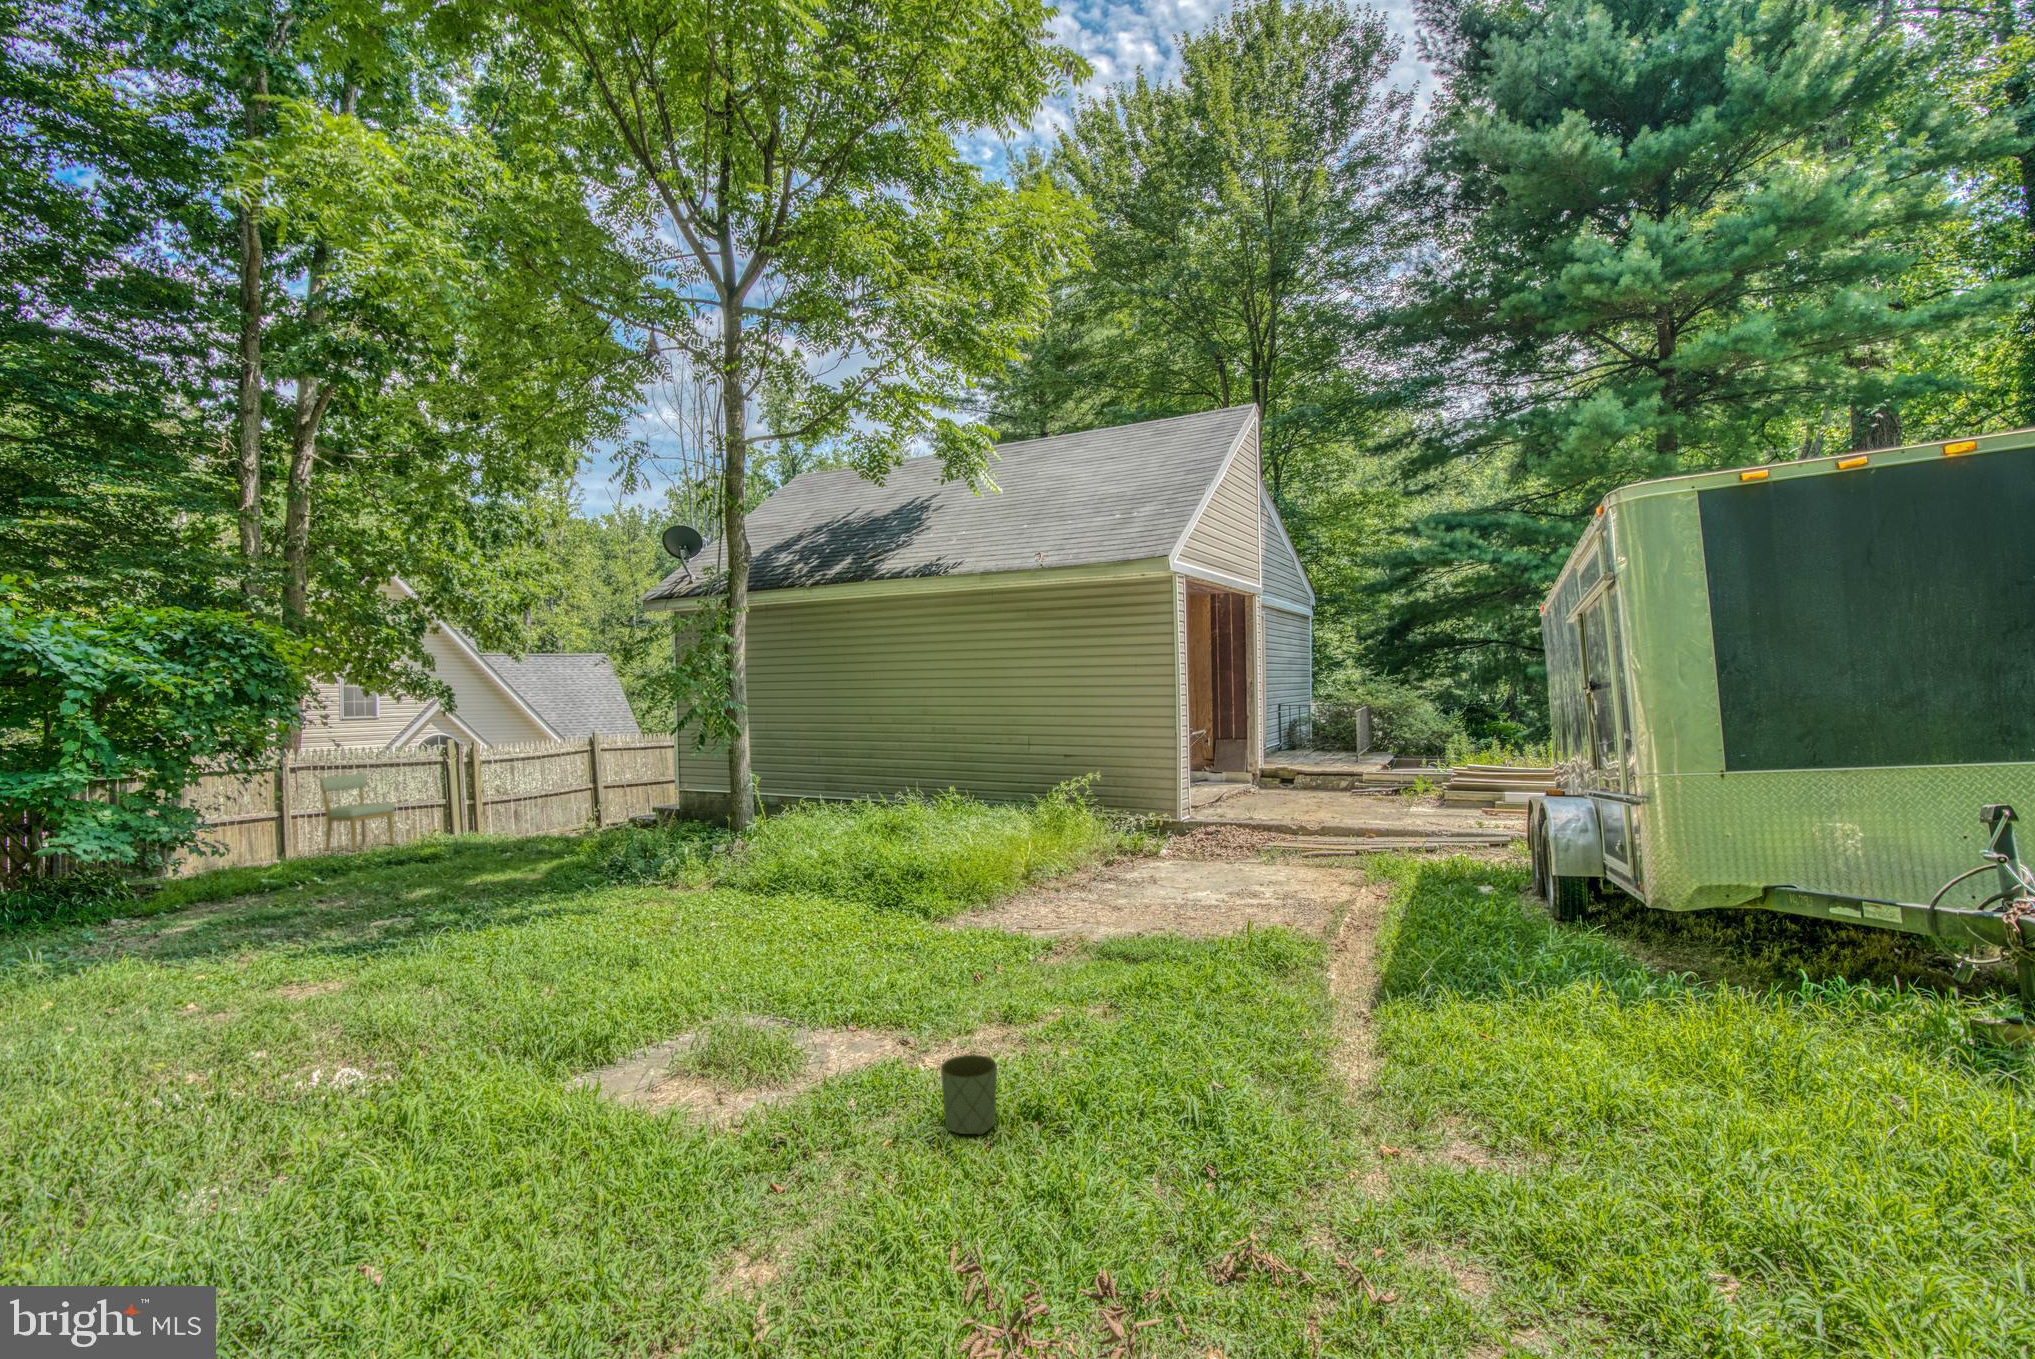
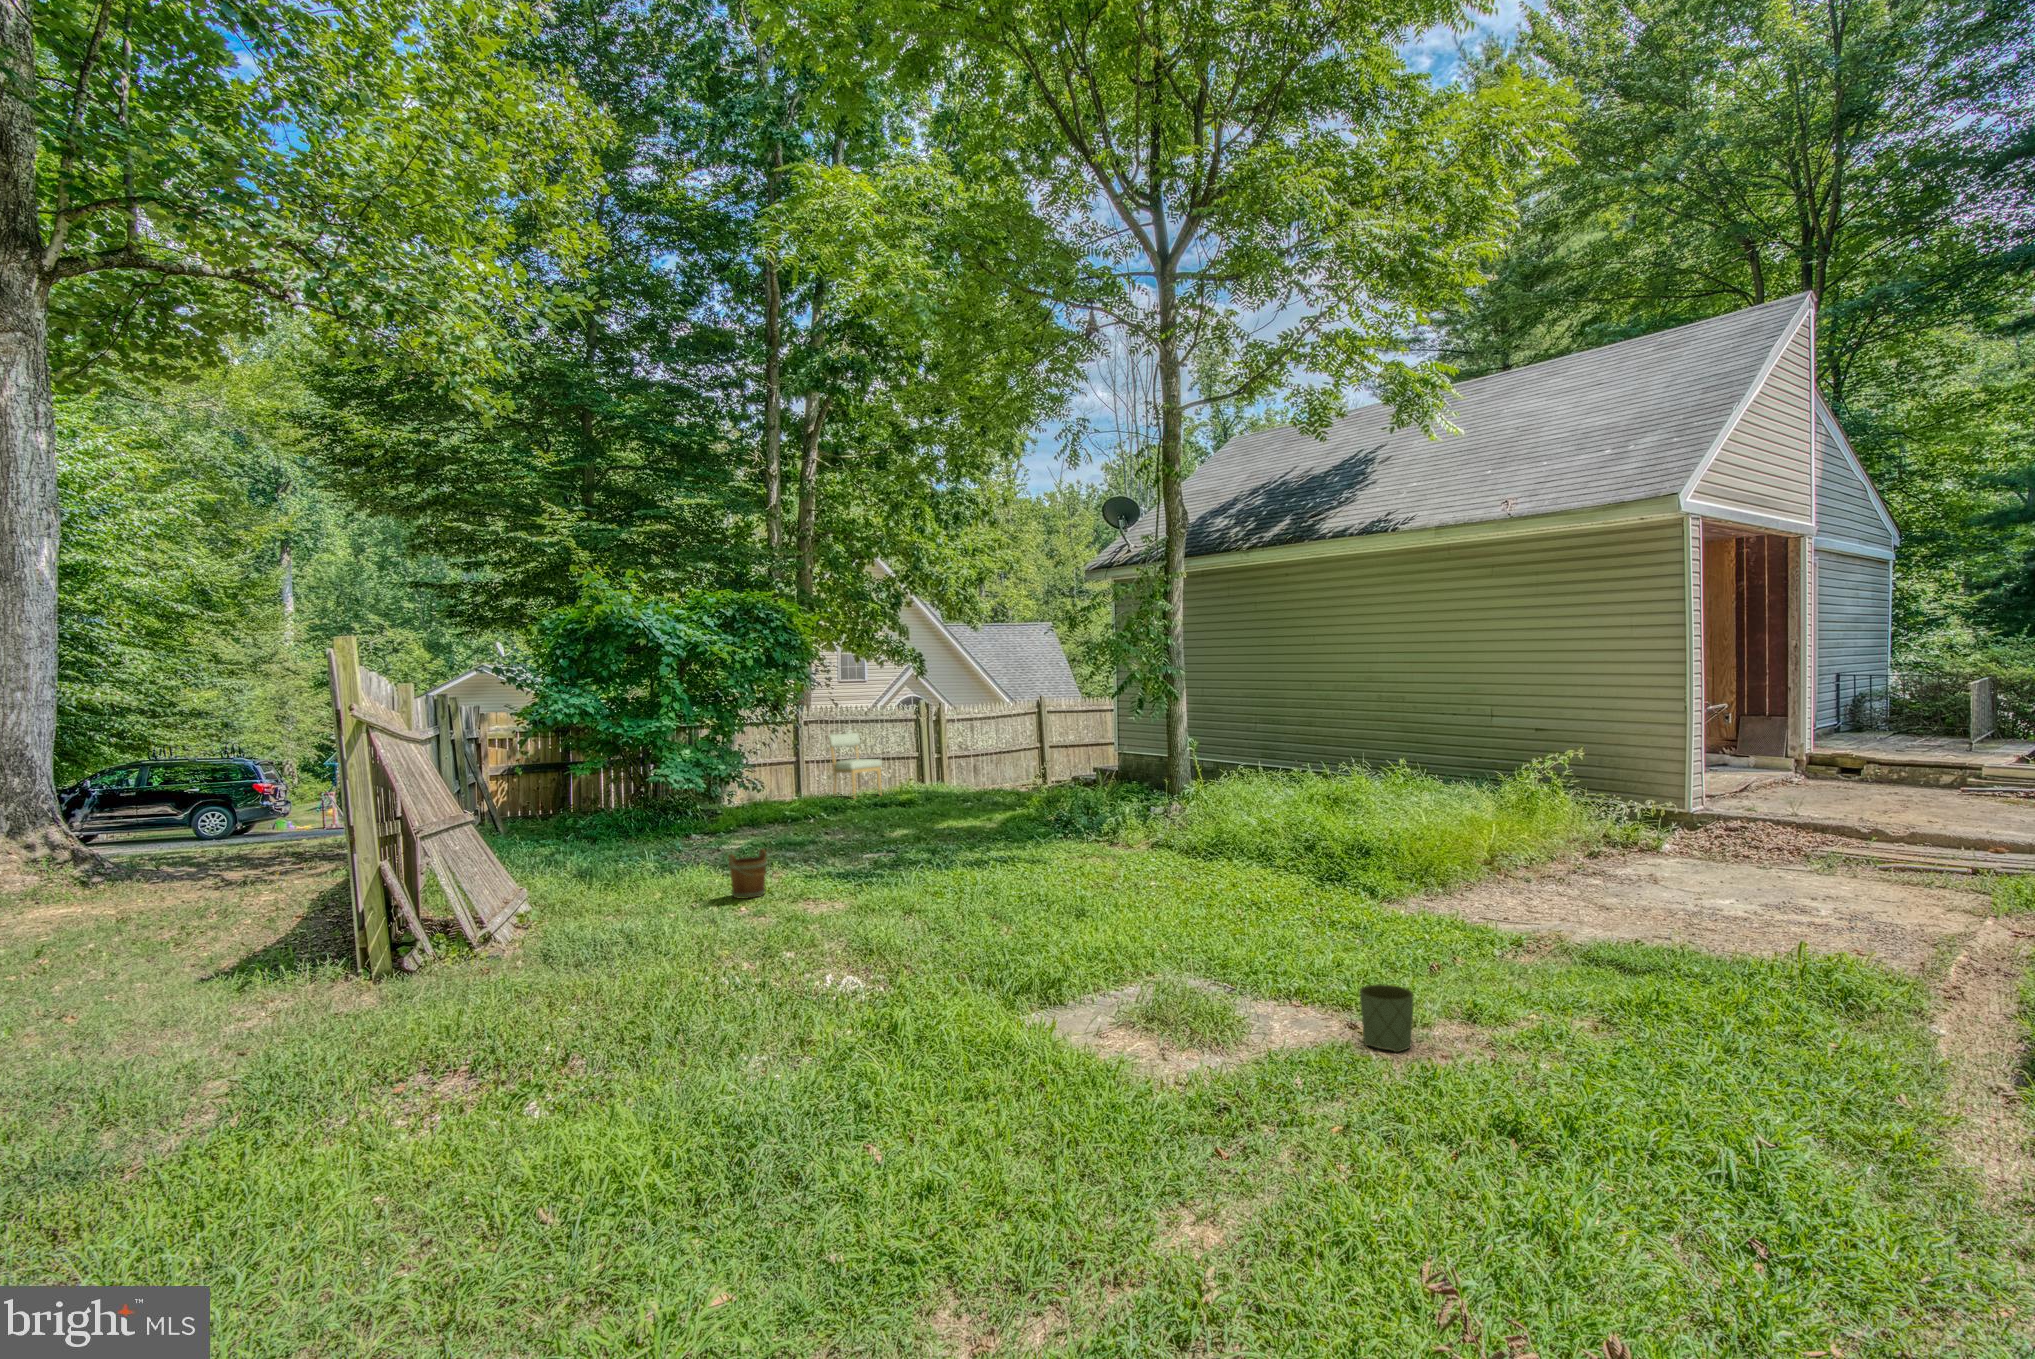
bucket: none [92,947,170,1022] -> present [728,849,767,898]

